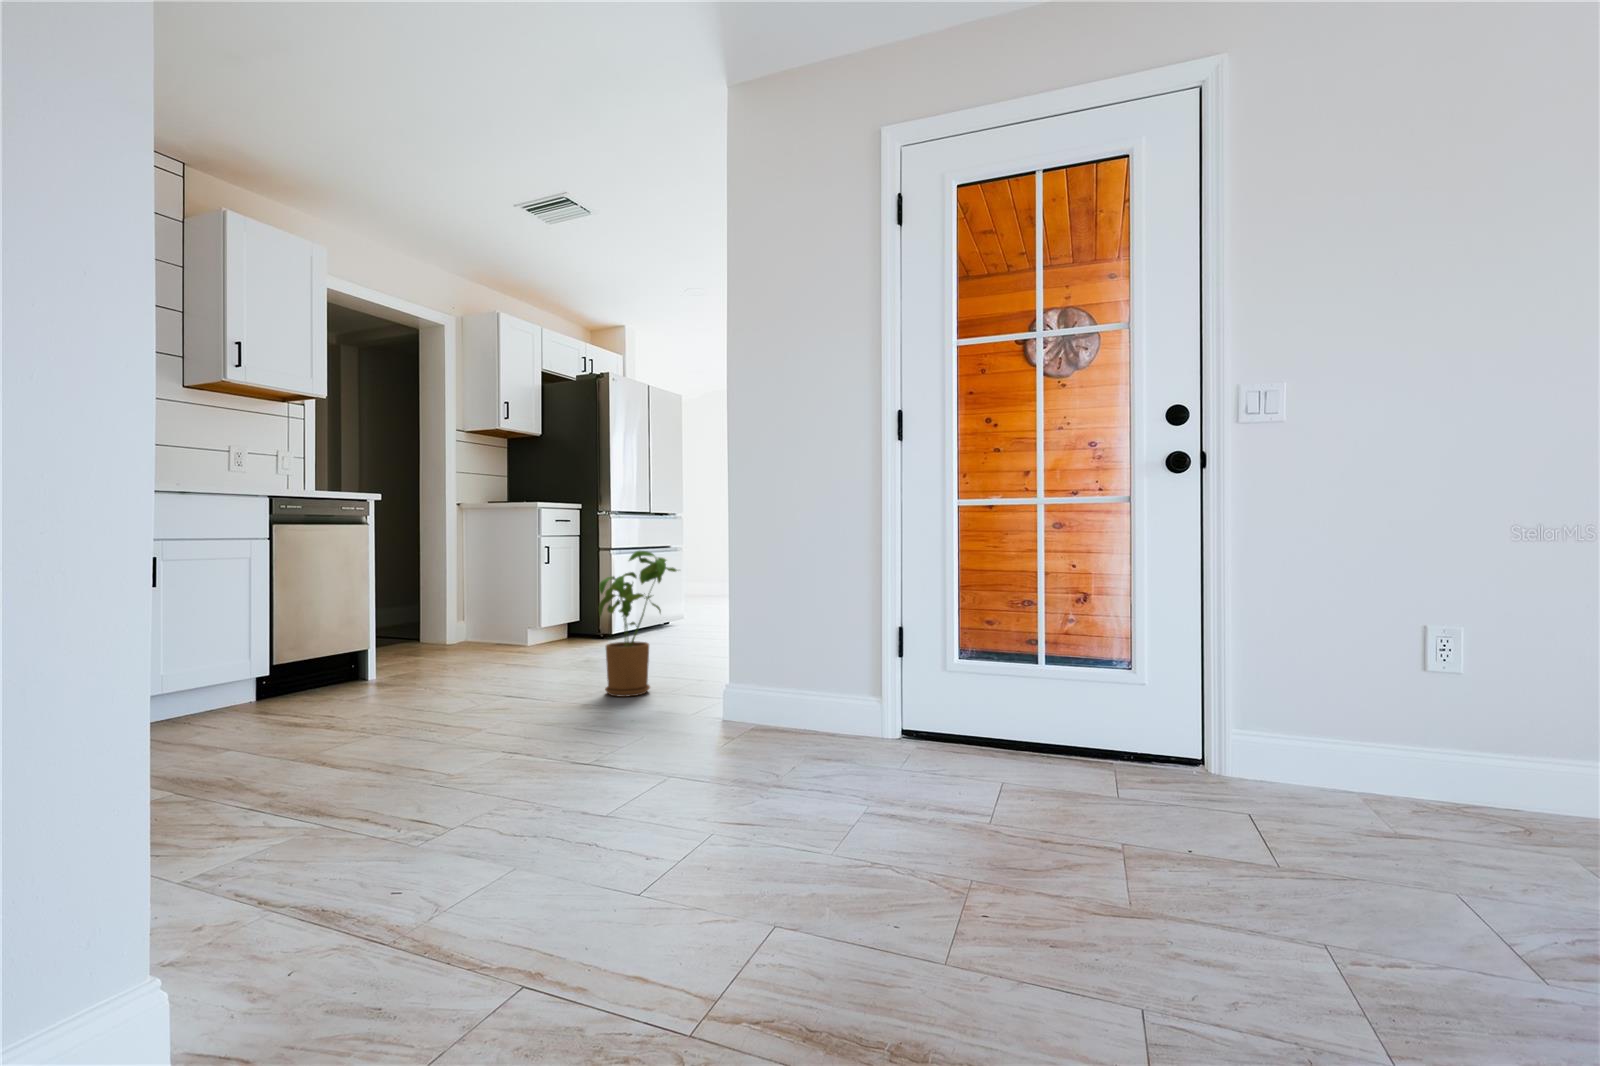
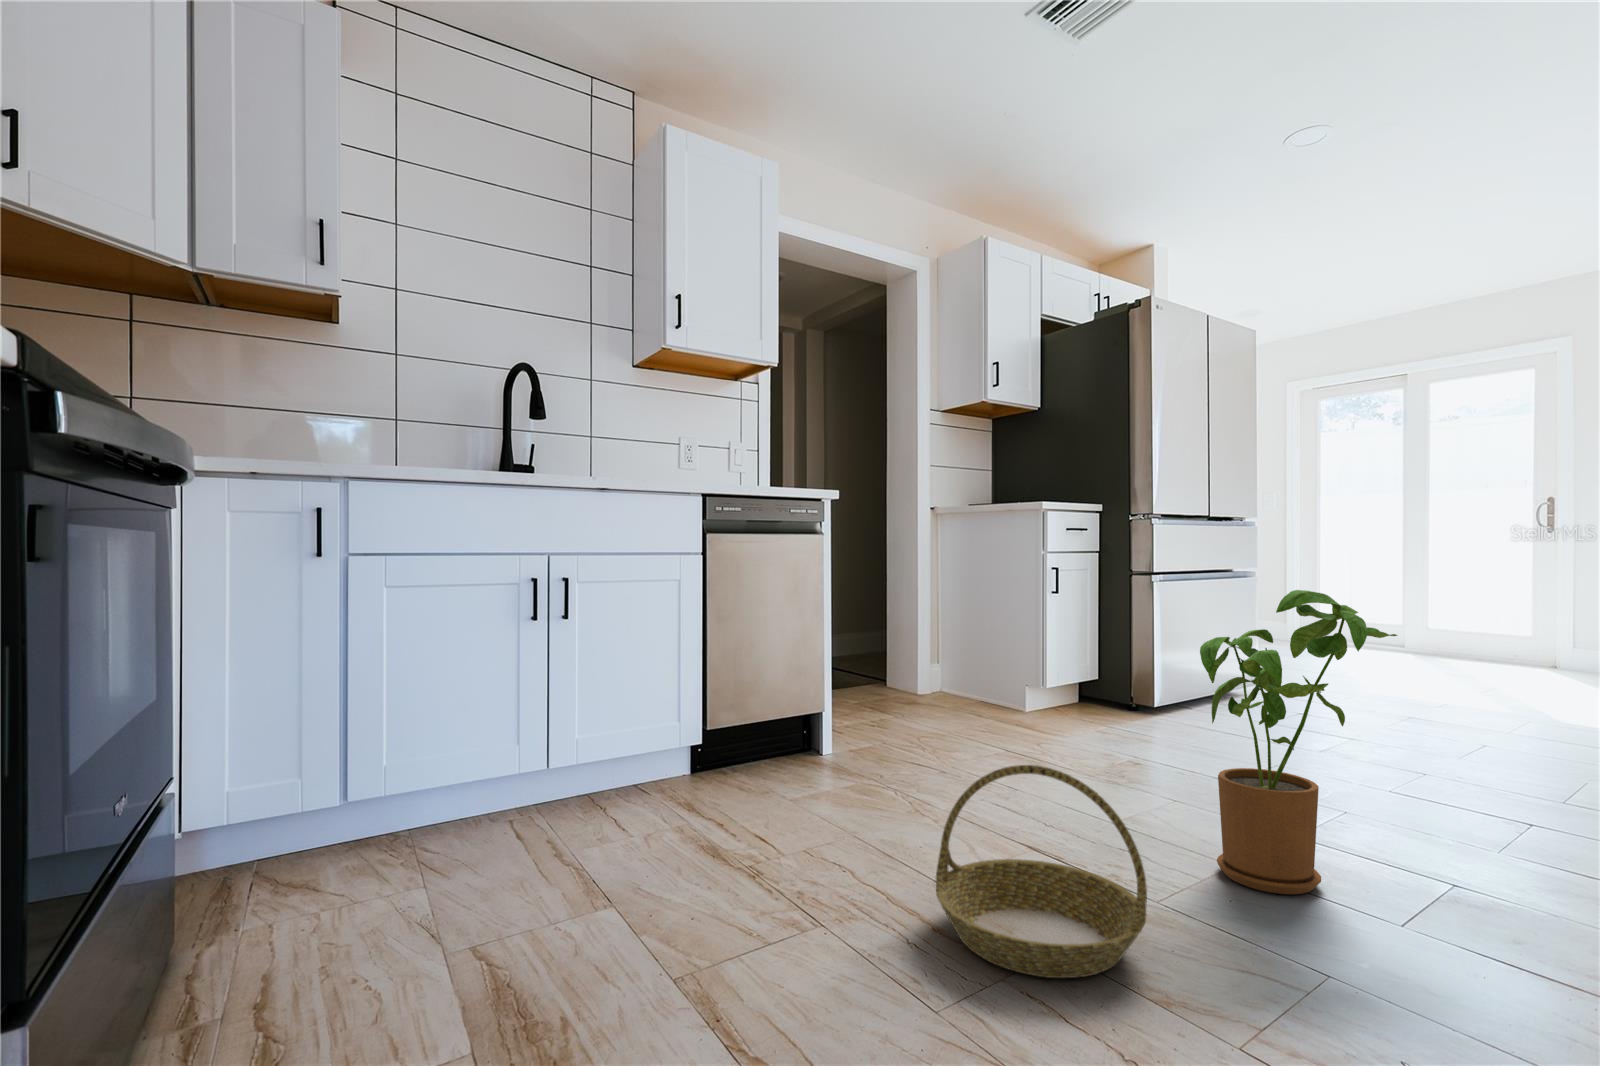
basket: none [446,639,553,733] -> present [936,765,1147,978]

